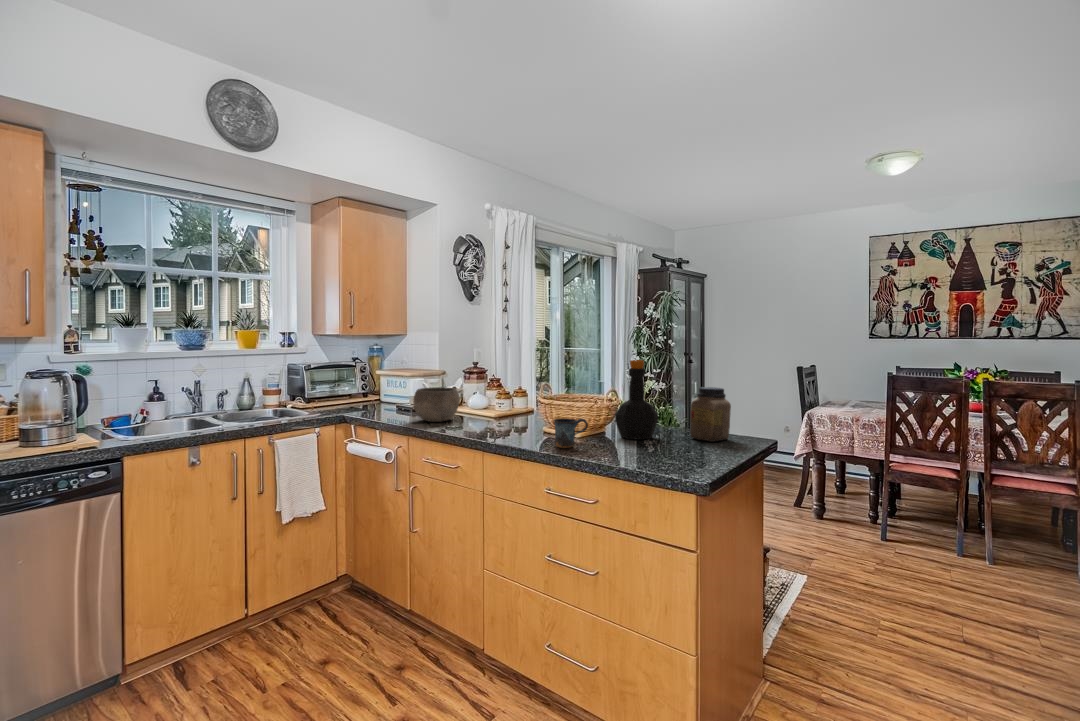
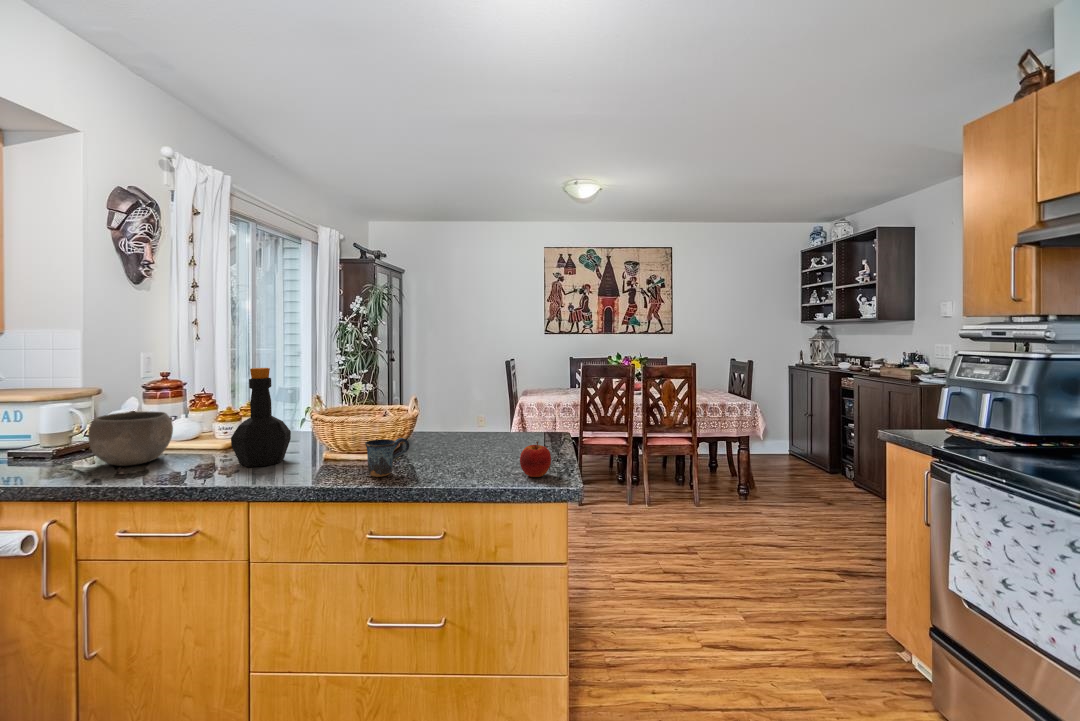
bottle: present [615,360,658,439] -> present [231,368,291,467]
jar: present [690,387,731,442] -> none [496,389,532,445]
apple: none [671,433,702,466] -> present [520,442,551,477]

